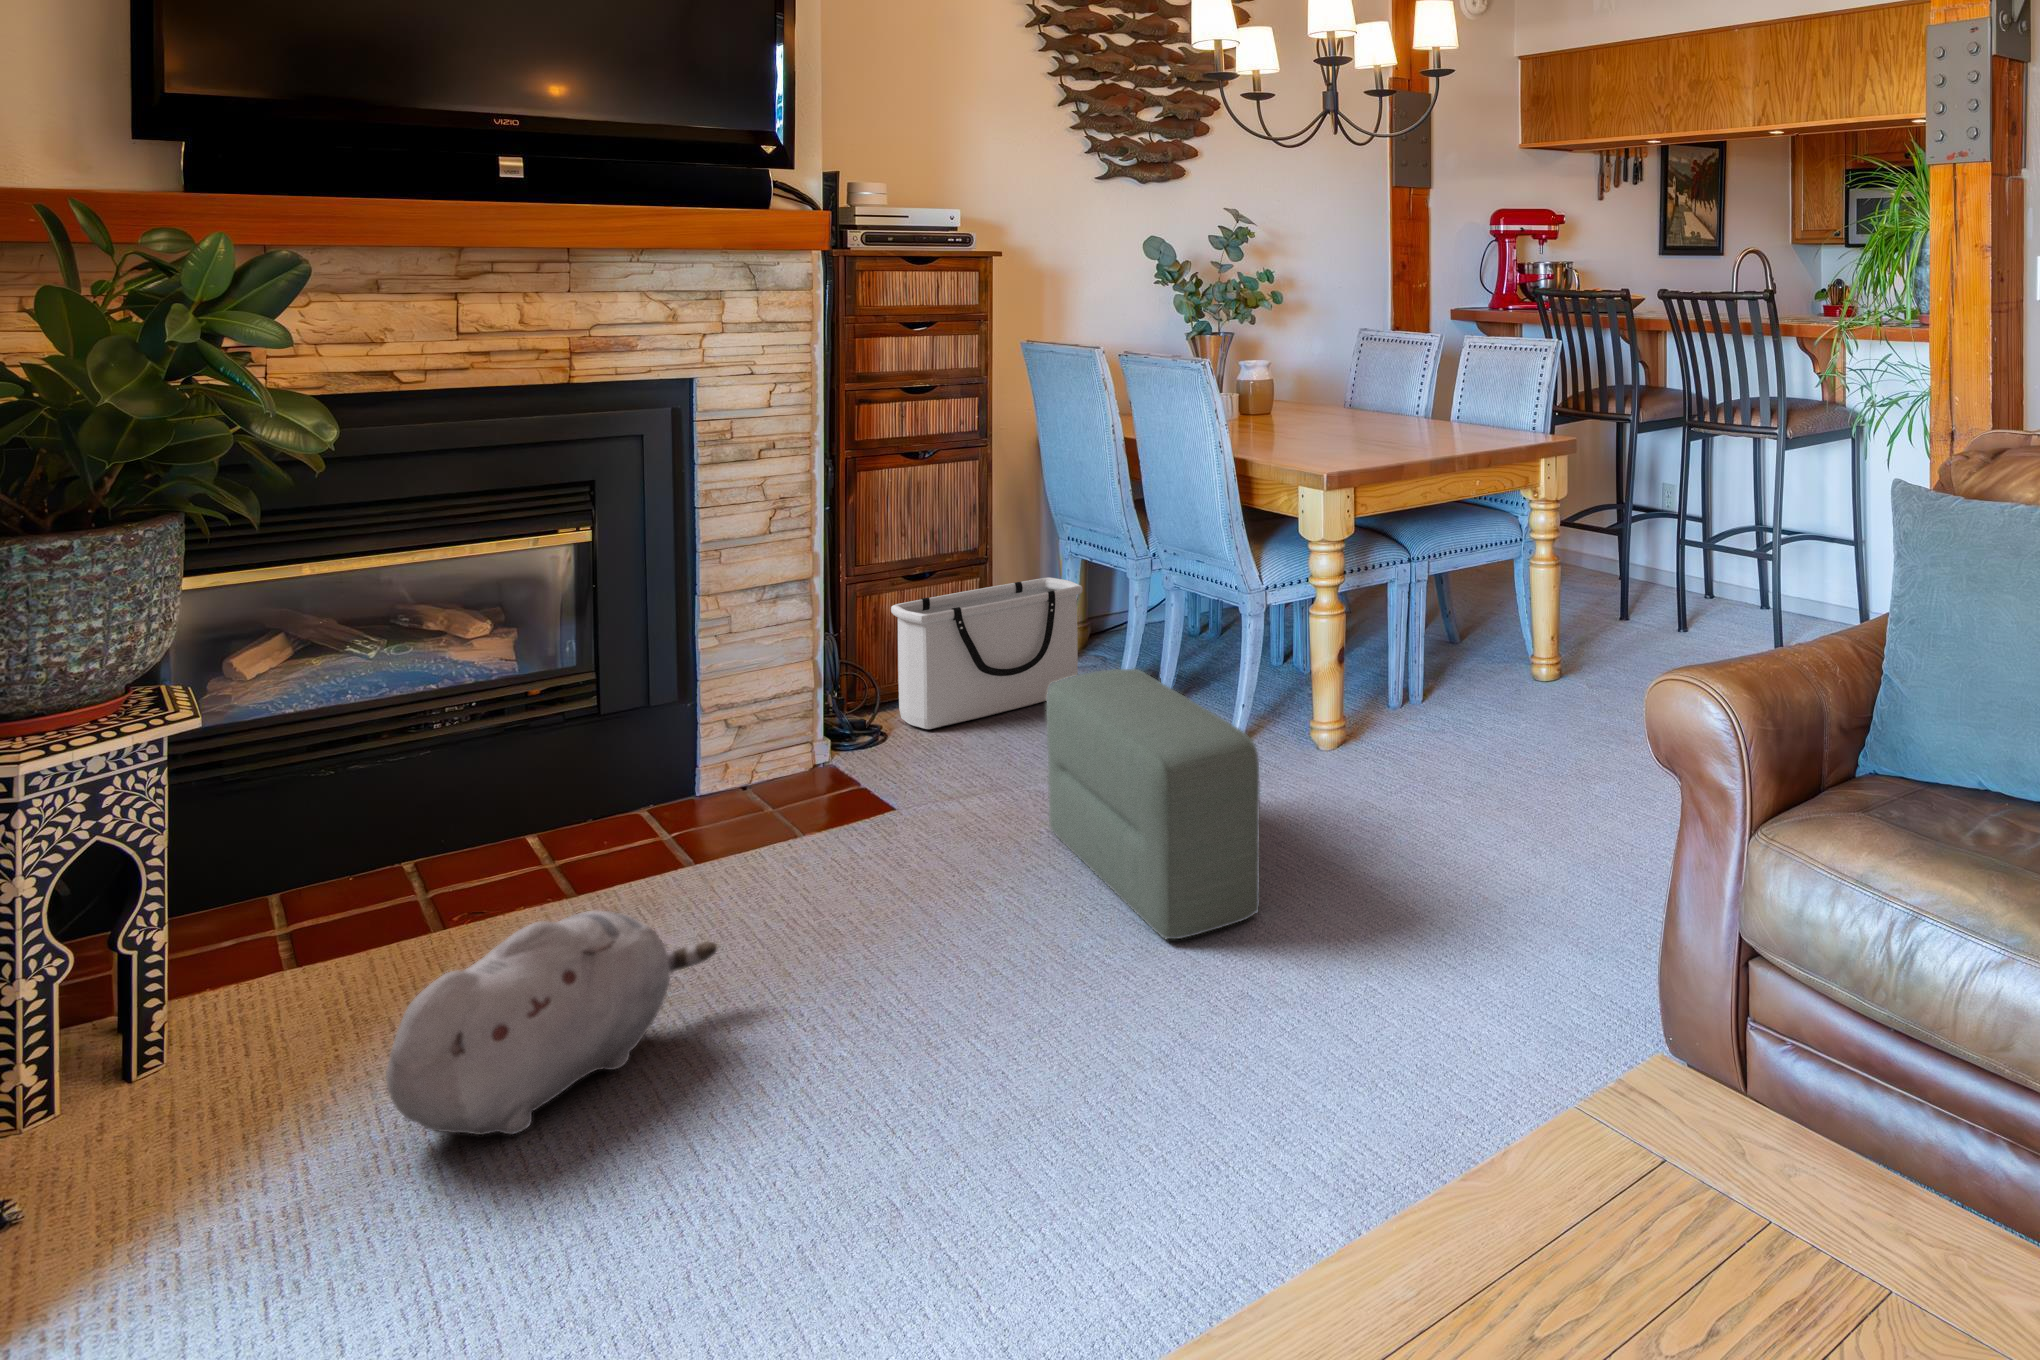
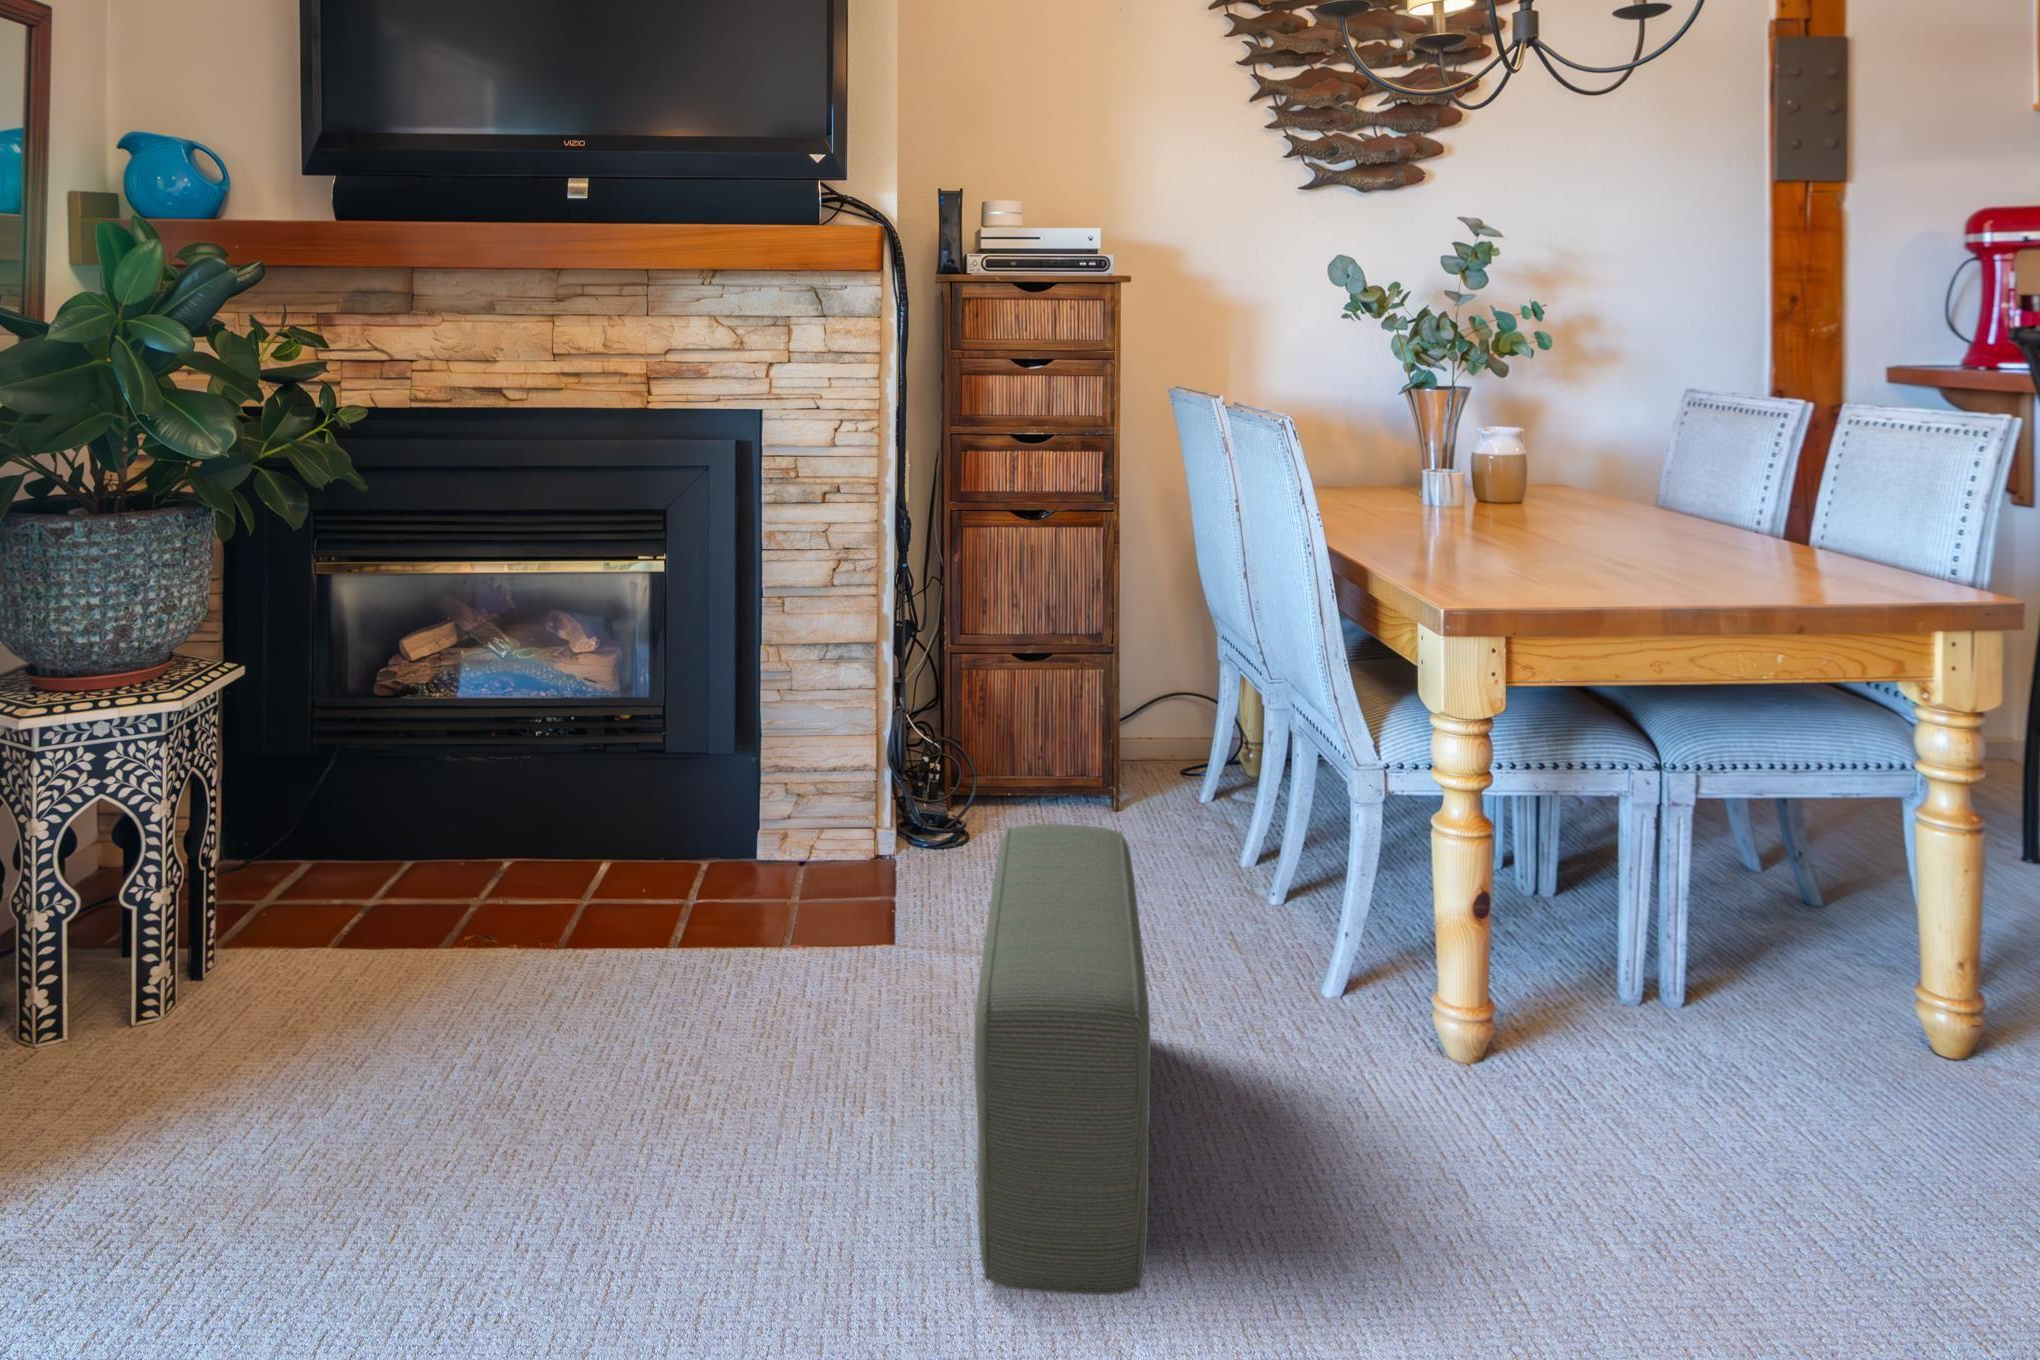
storage bin: present [891,577,1083,729] -> none [982,678,1205,842]
plush toy: present [386,911,717,1135] -> none [125,991,511,1236]

